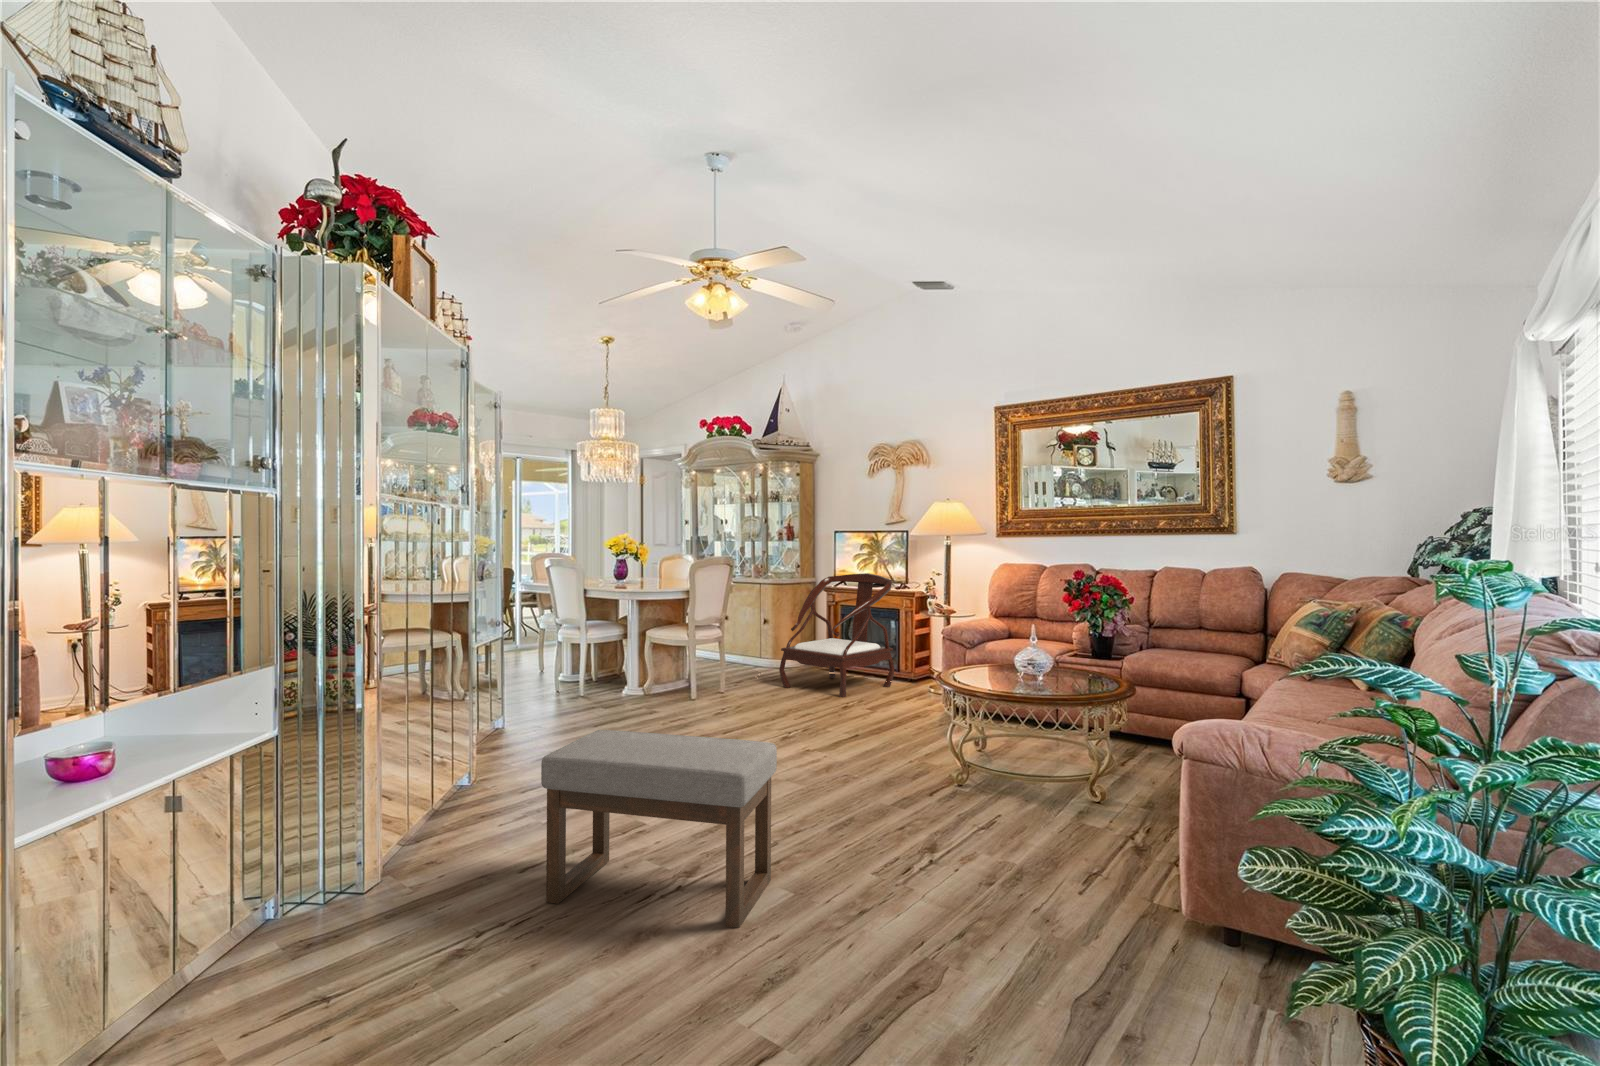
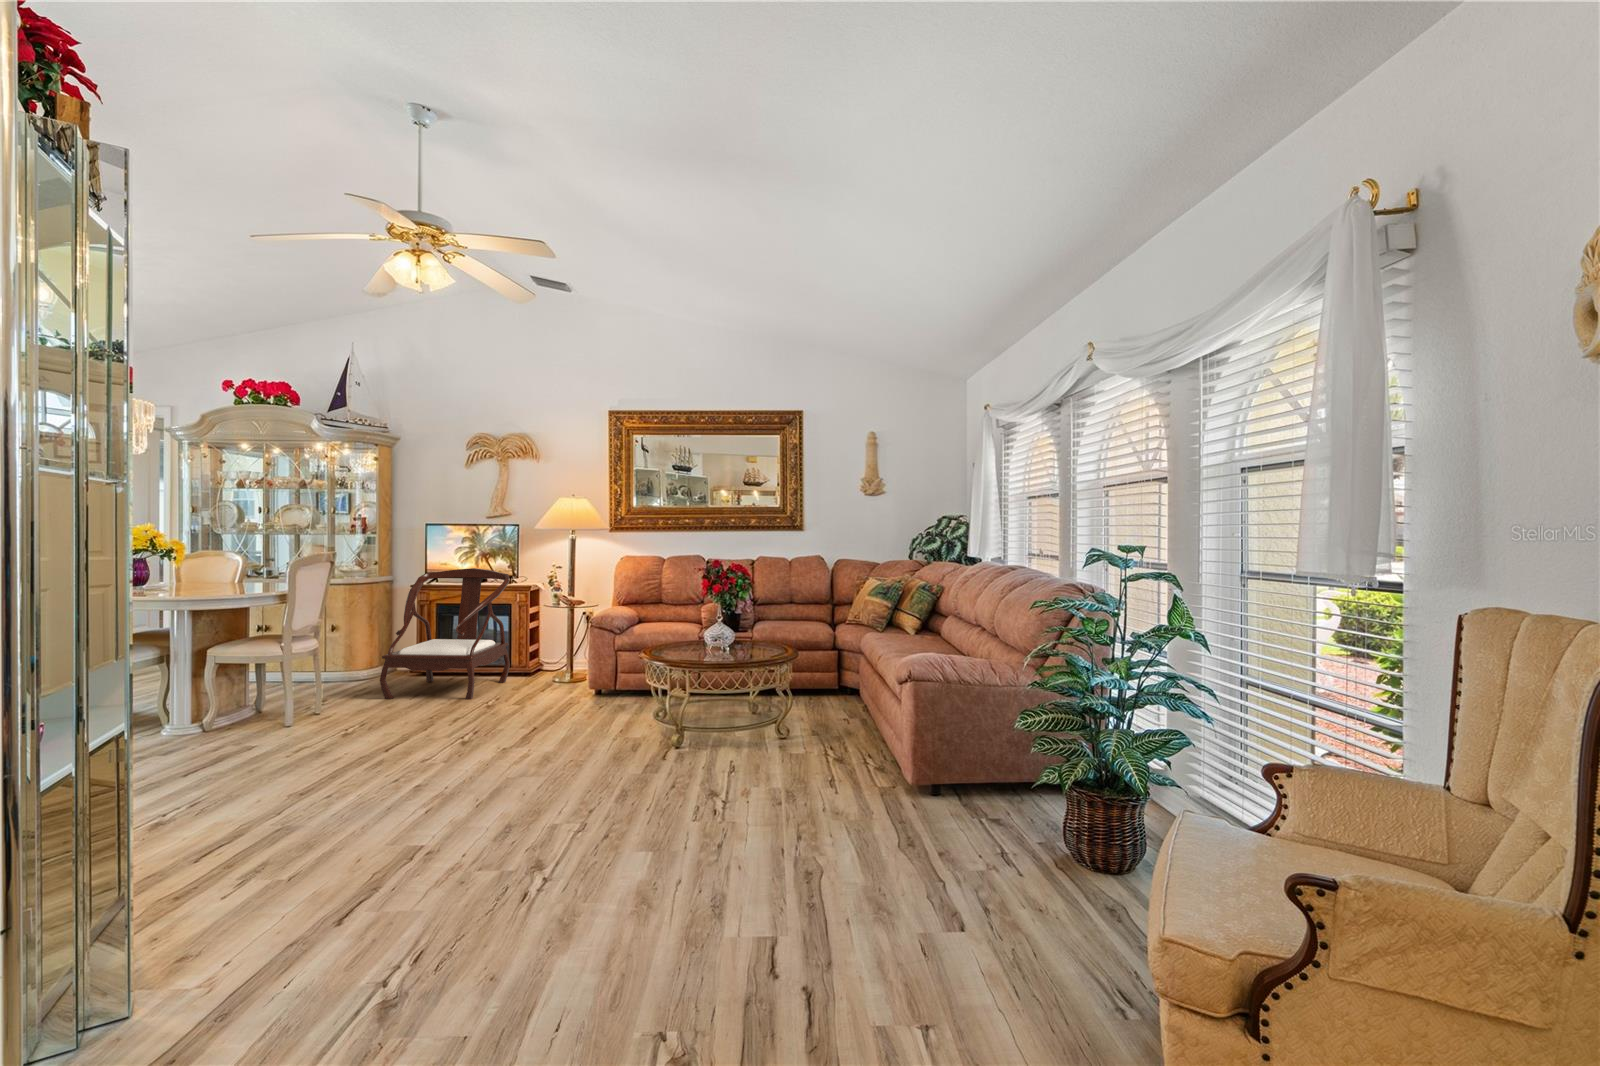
ottoman: present [541,730,777,928] -> none [432,740,684,981]

